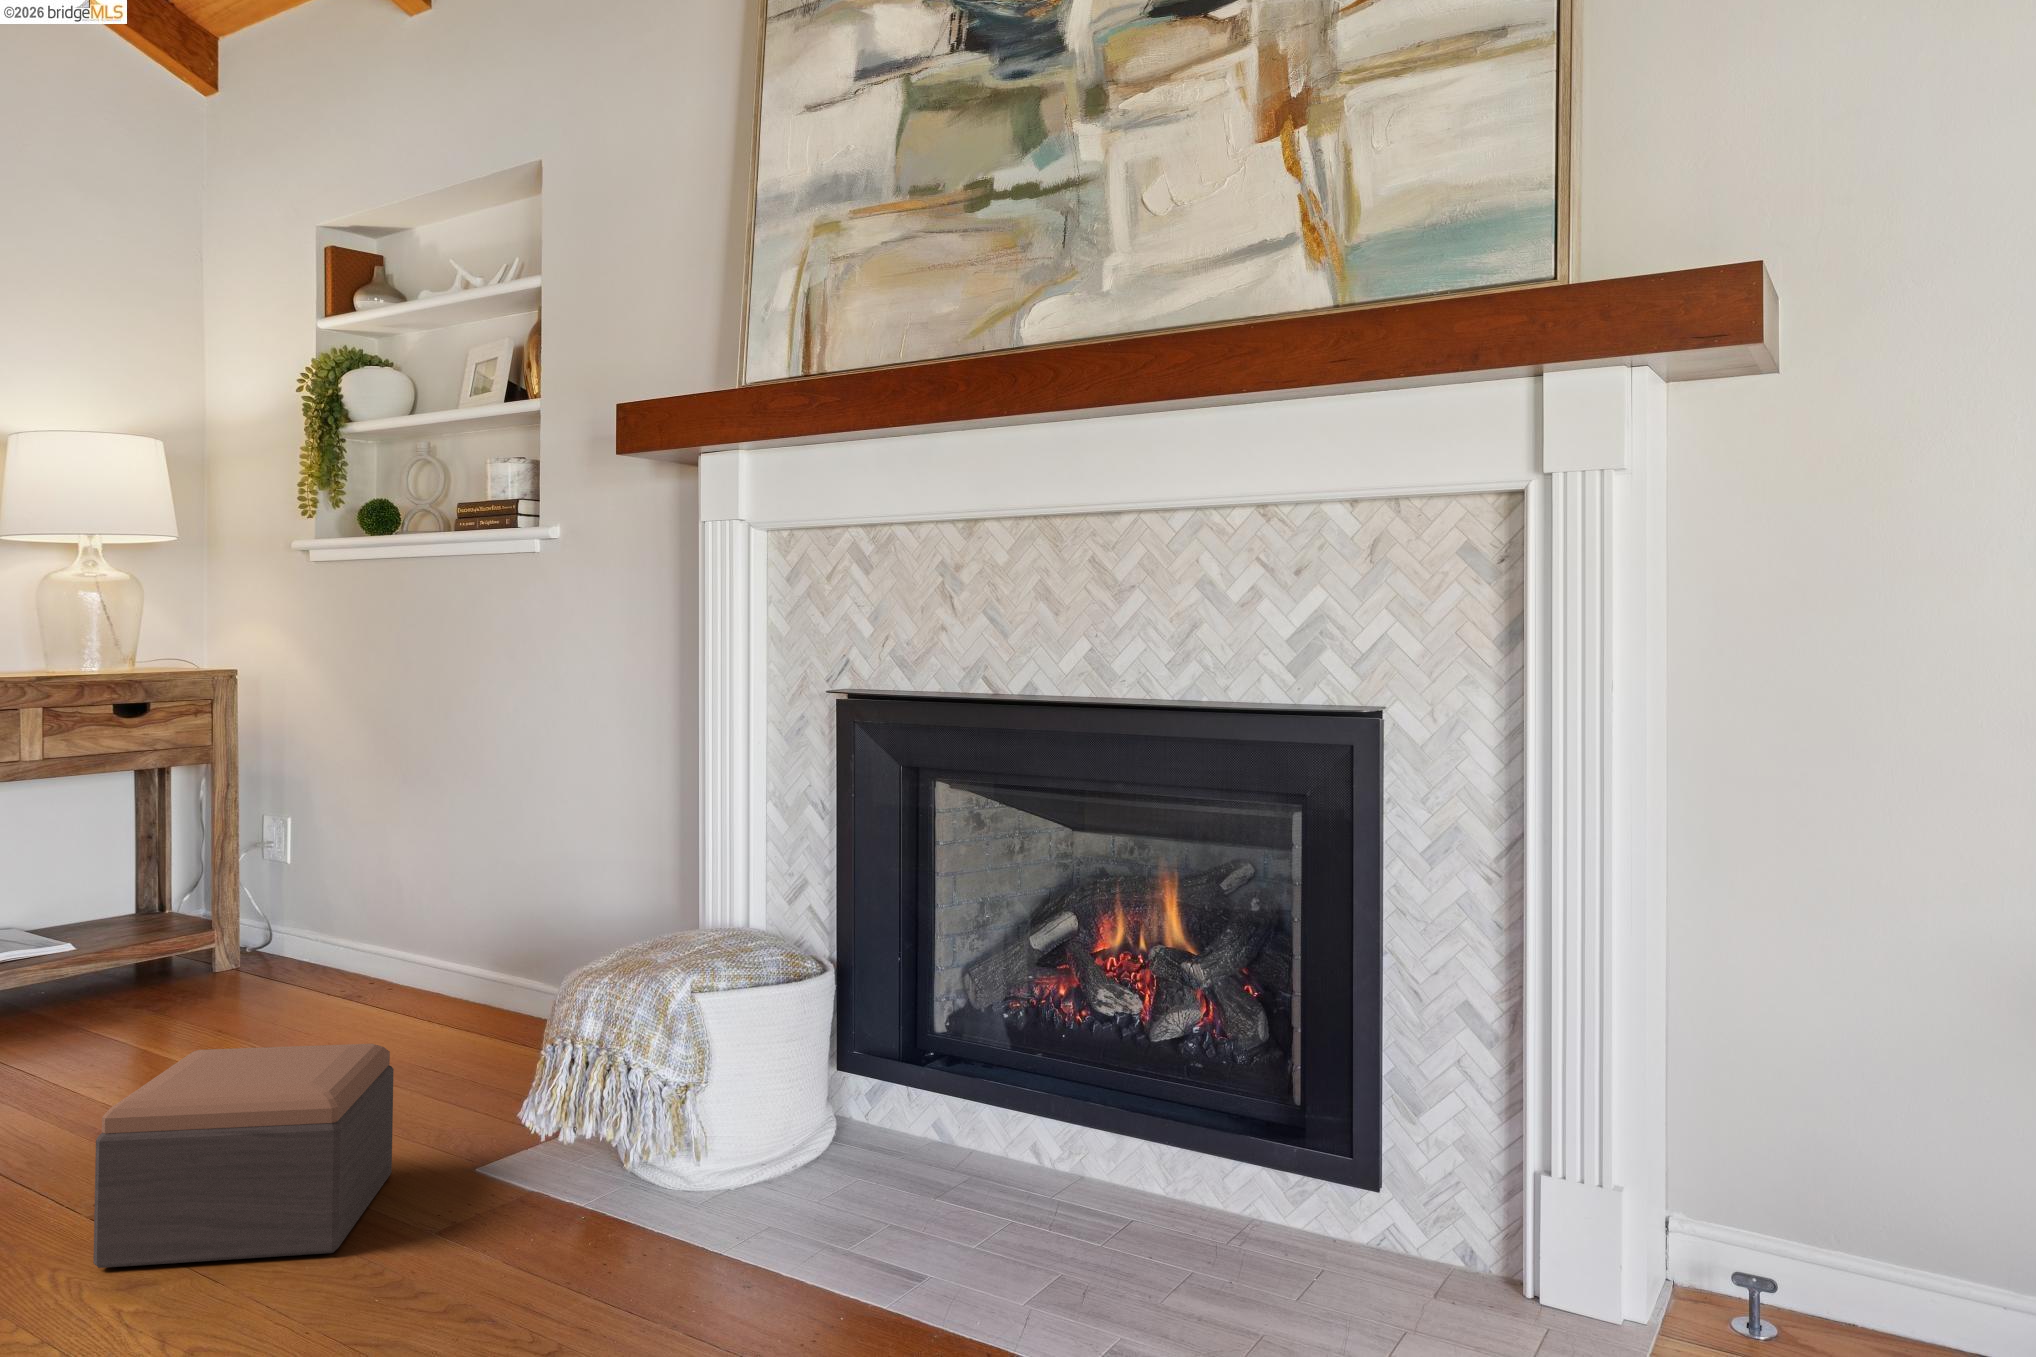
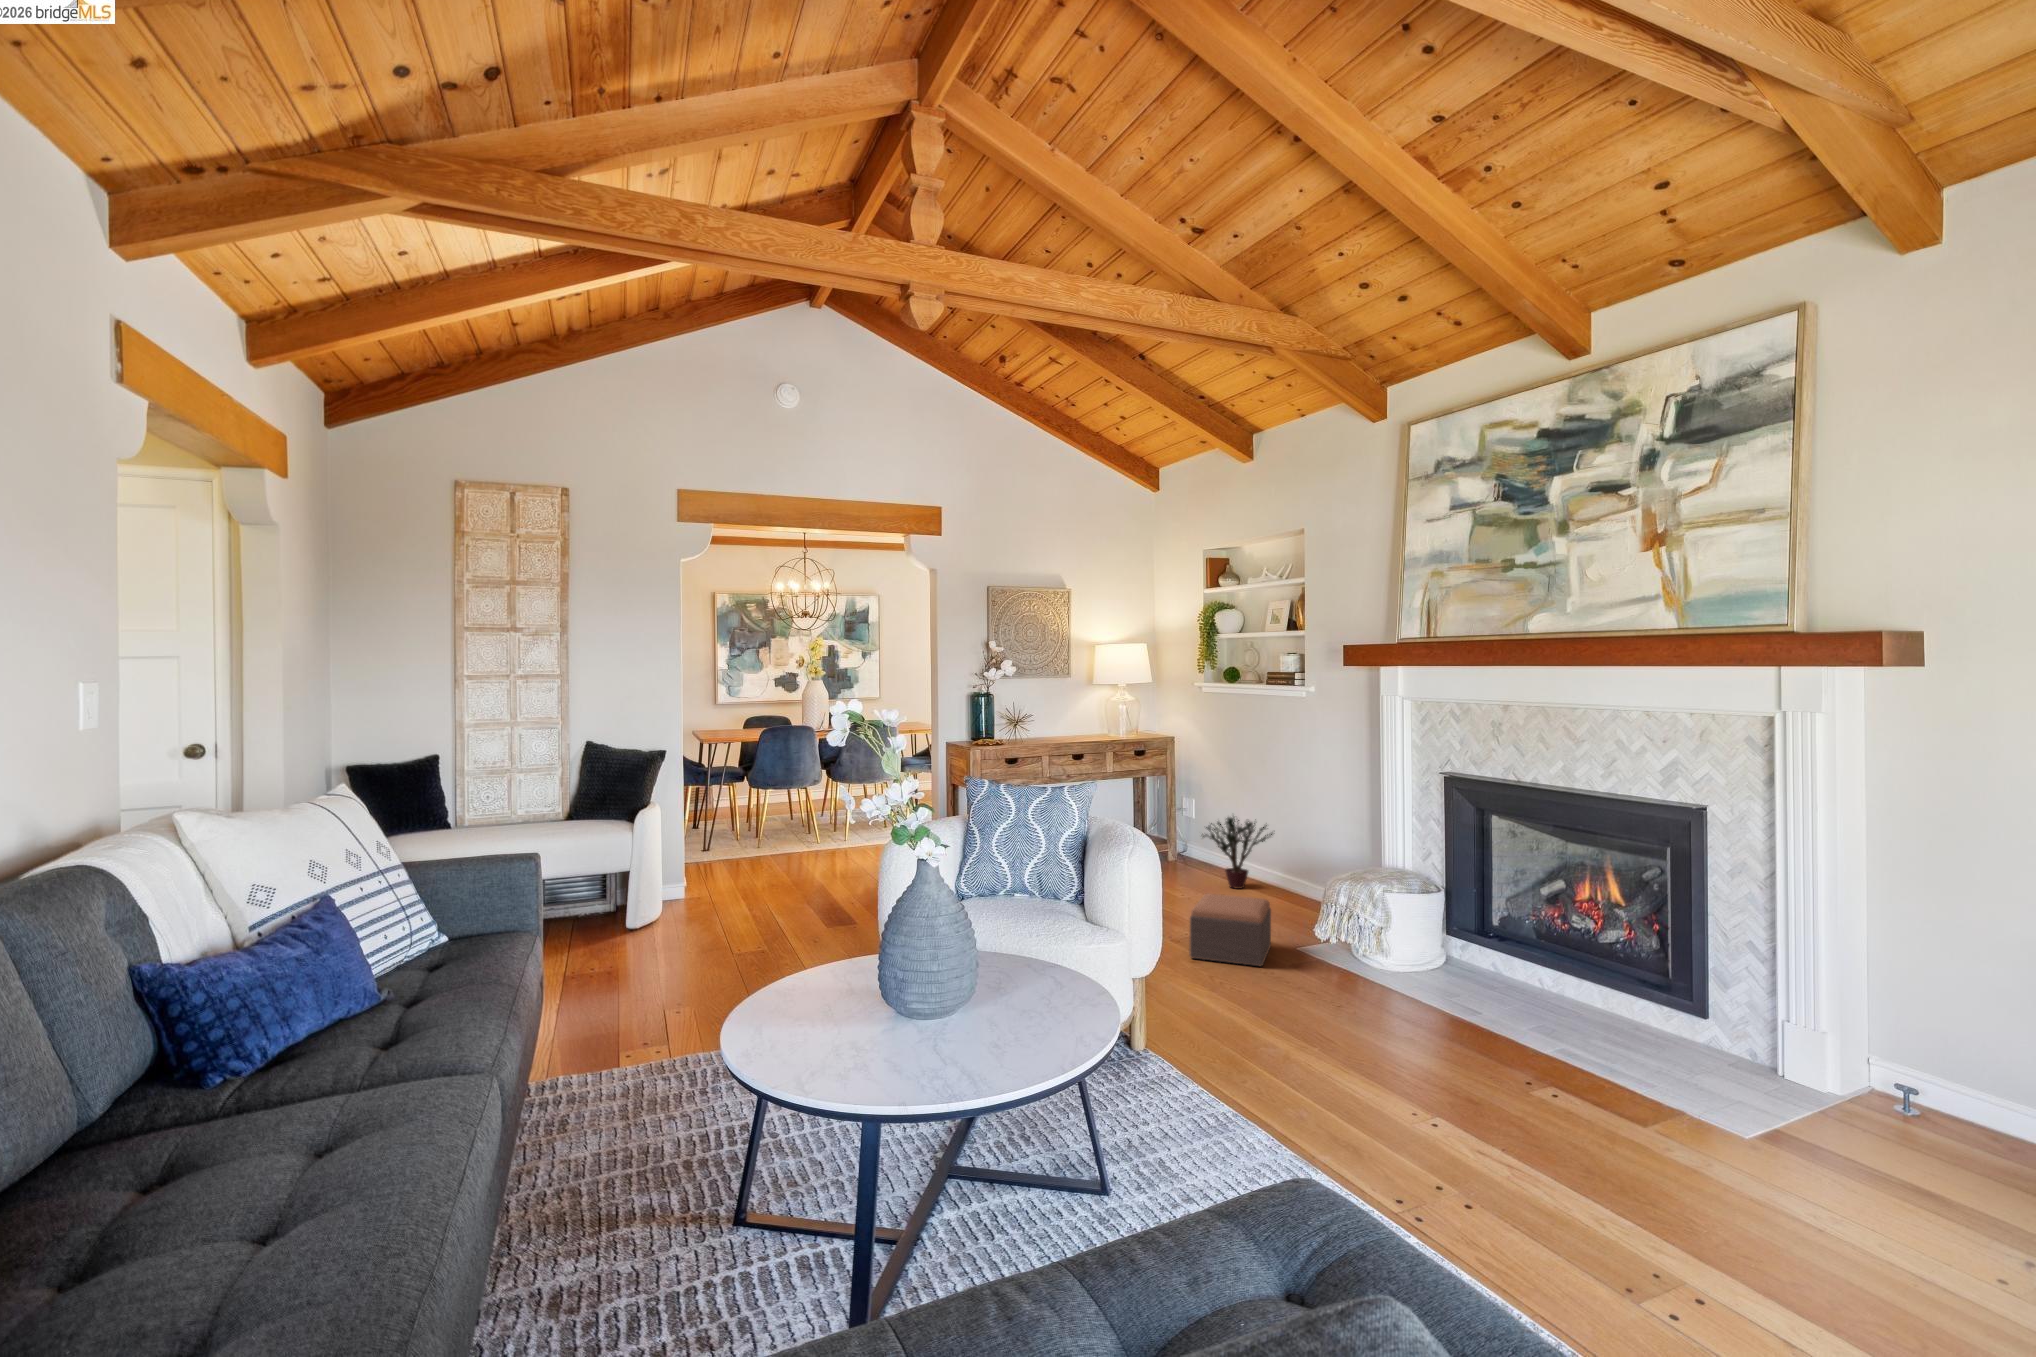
potted plant: none [264,832,466,1015] -> present [1203,817,1273,889]

